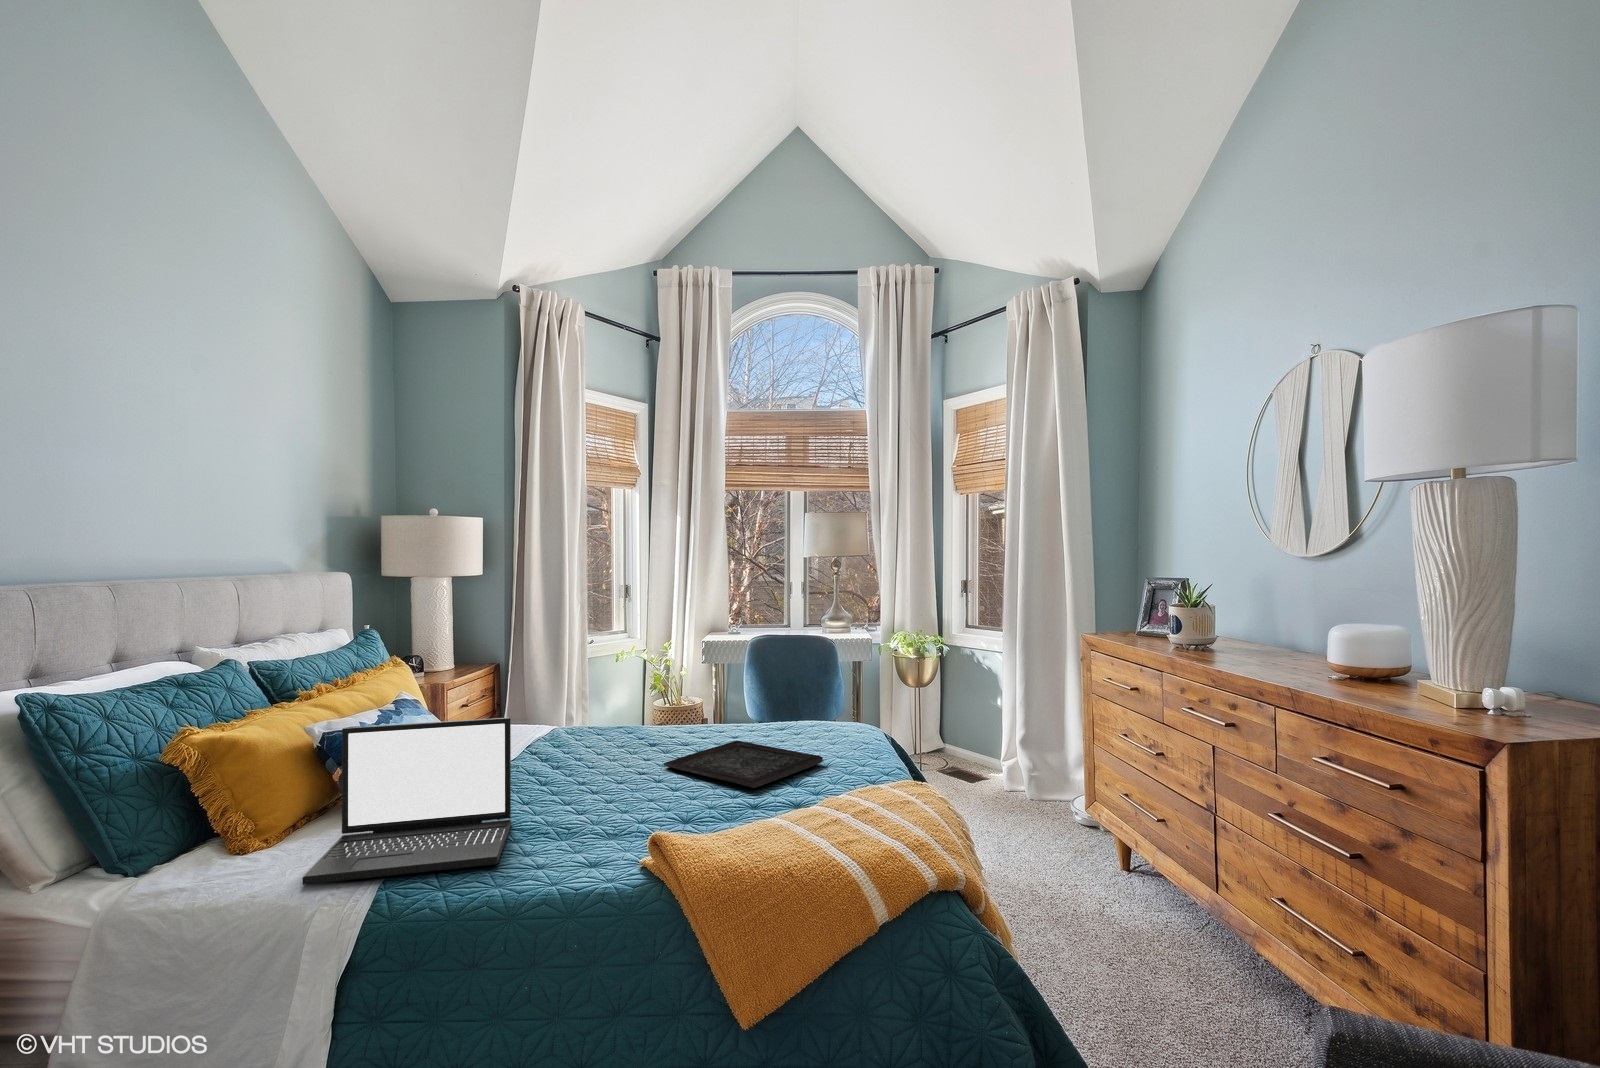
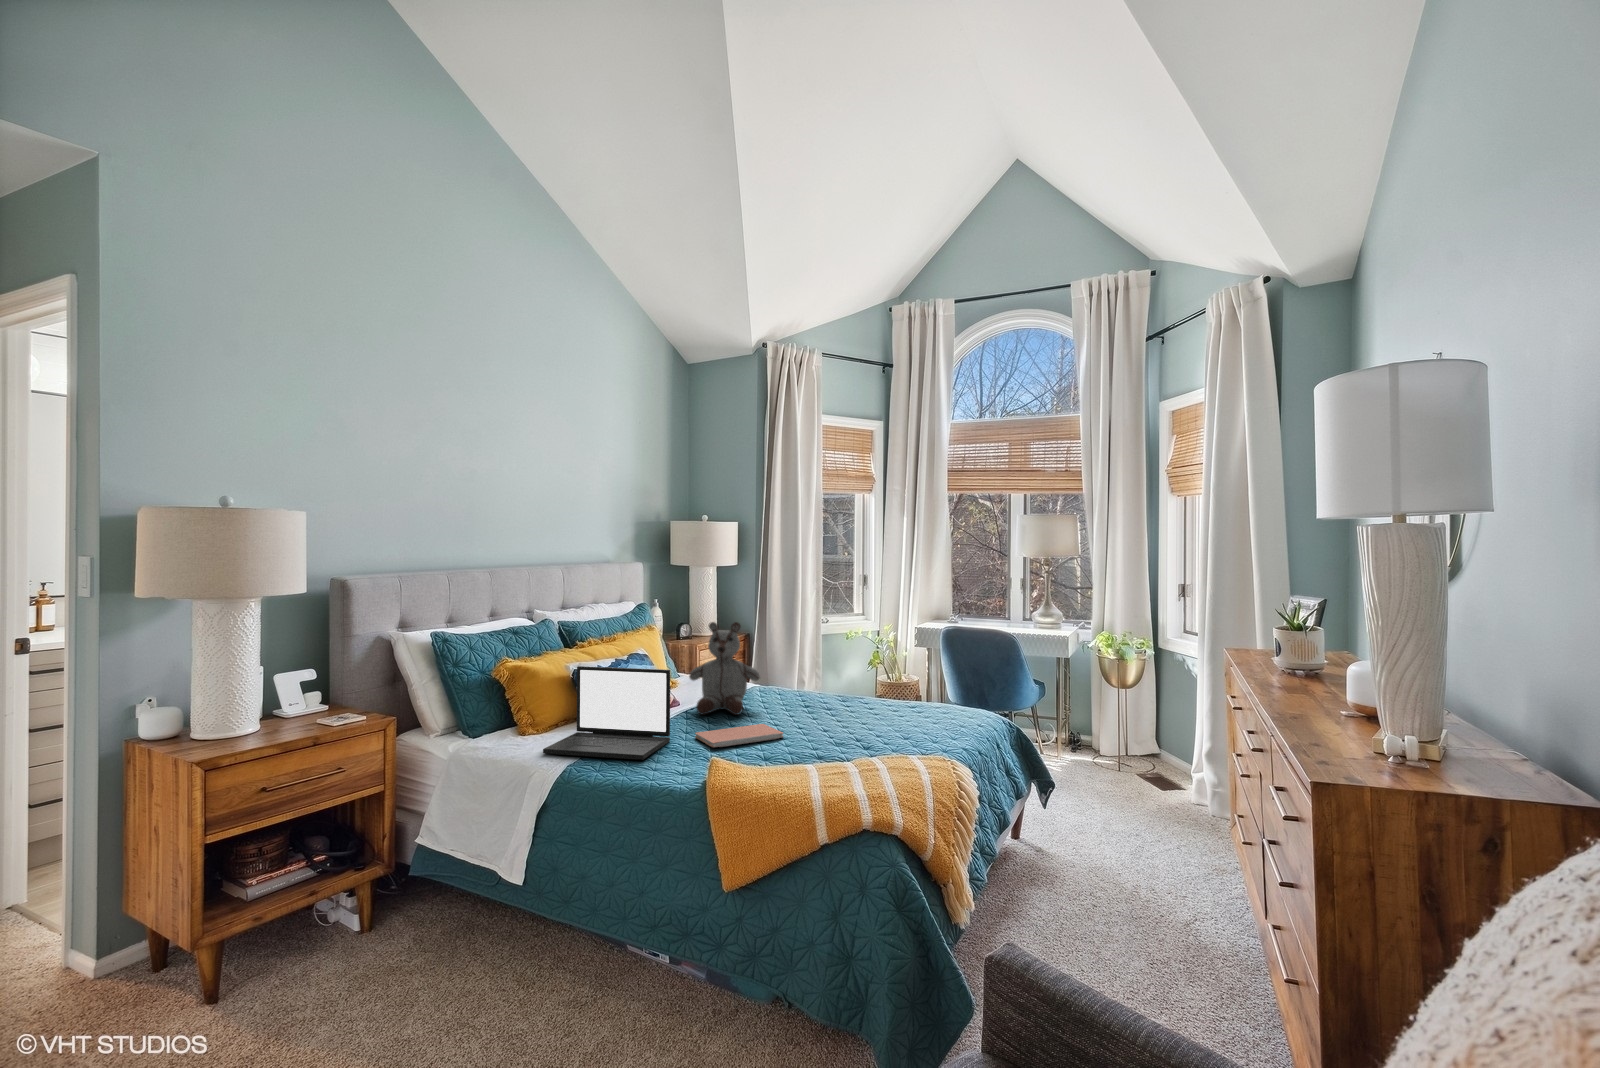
stuffed bear: none [493,642,597,776] -> present [689,622,760,715]
tray: present [664,740,823,788] -> none [796,709,913,742]
notebook: none [545,778,672,824] -> present [695,724,783,747]

